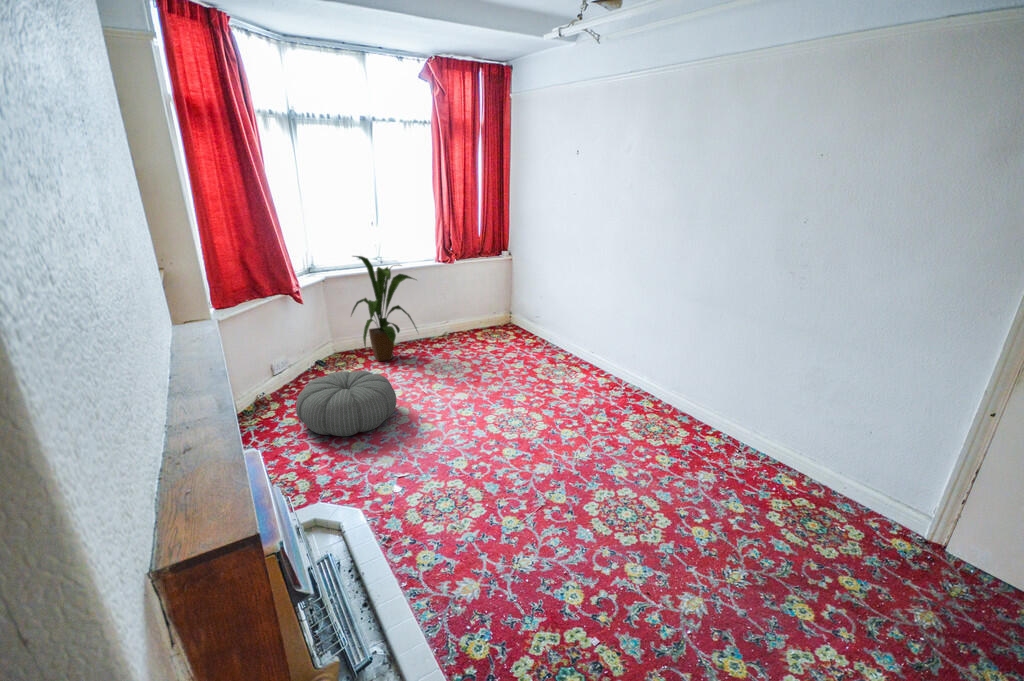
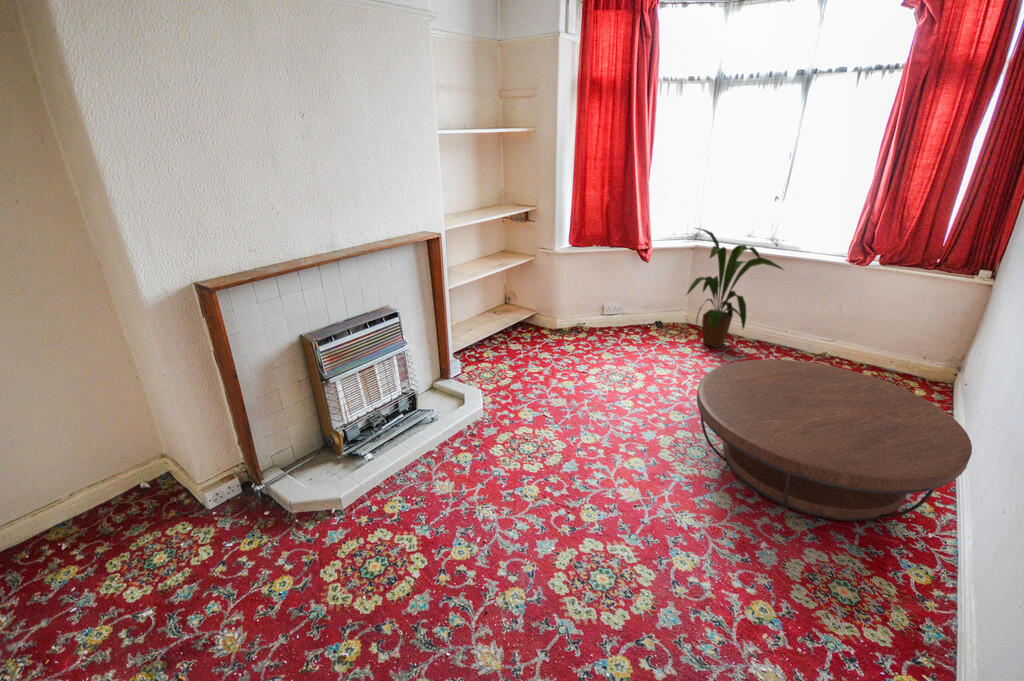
coffee table: none [479,331,633,422] -> present [697,360,972,521]
pouf: present [296,370,397,436] -> none [553,326,640,382]

